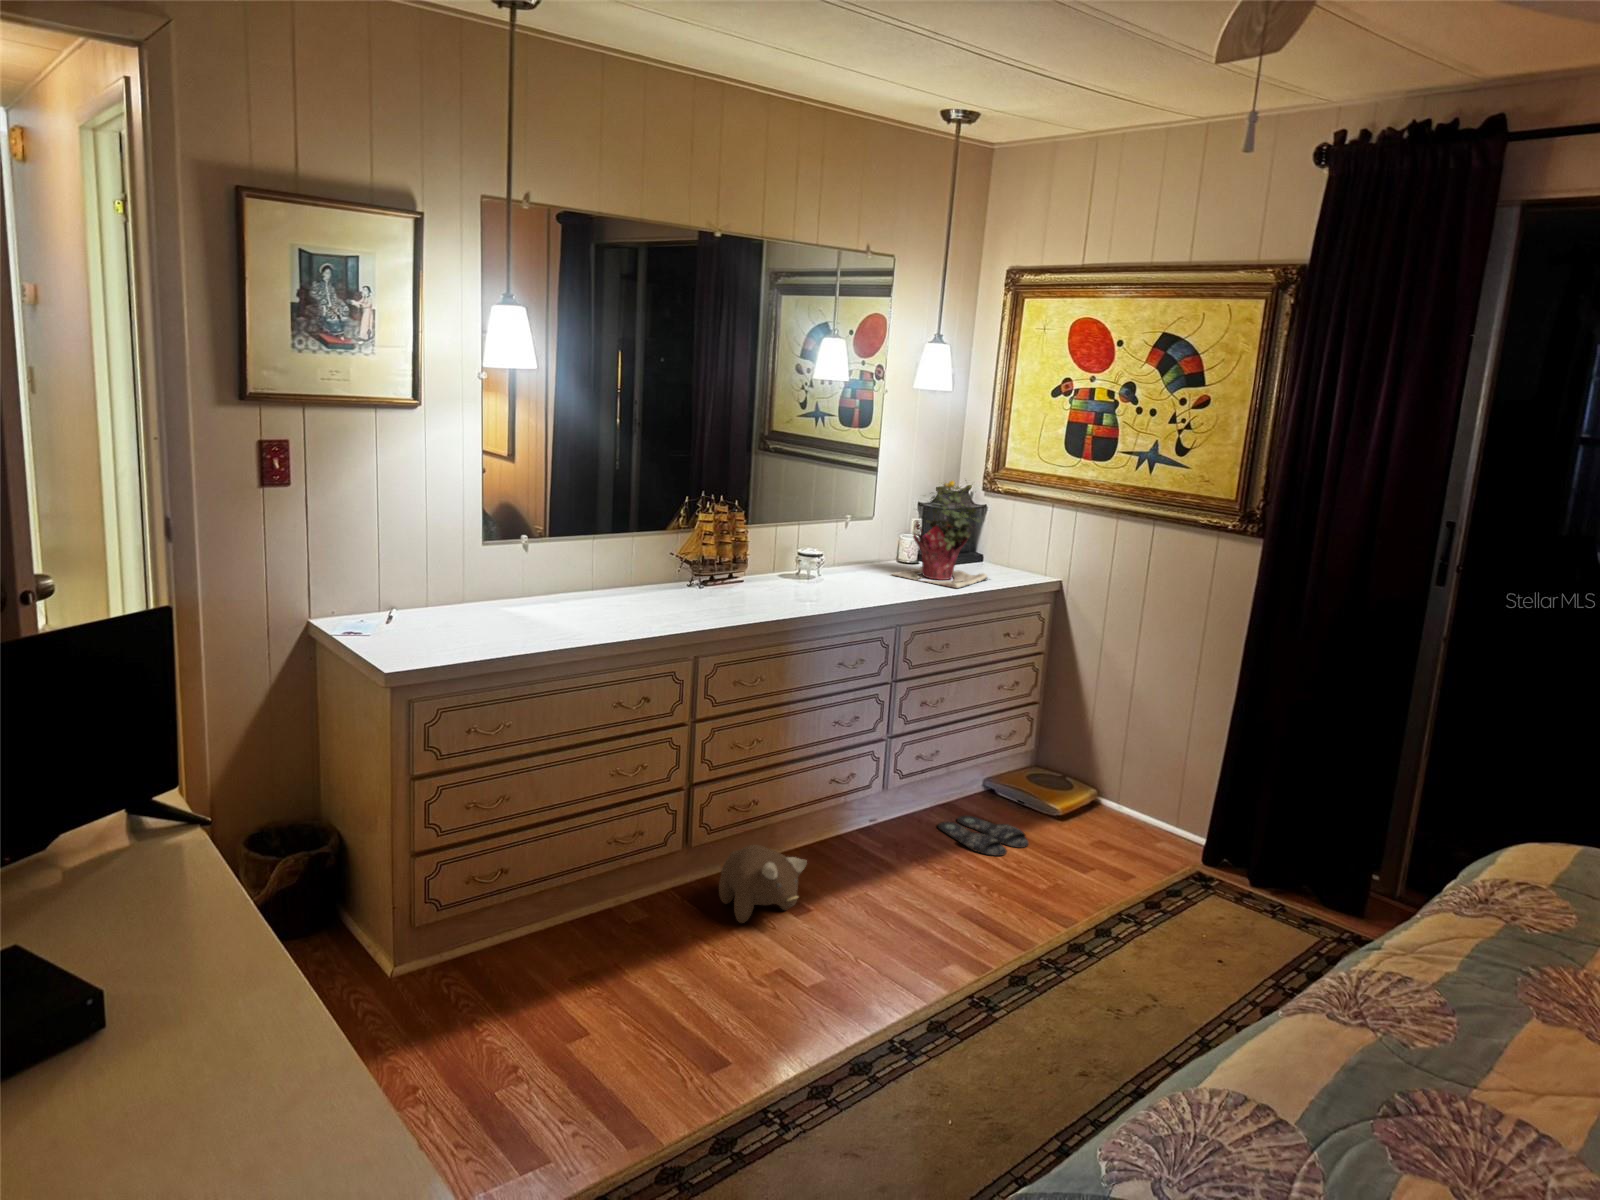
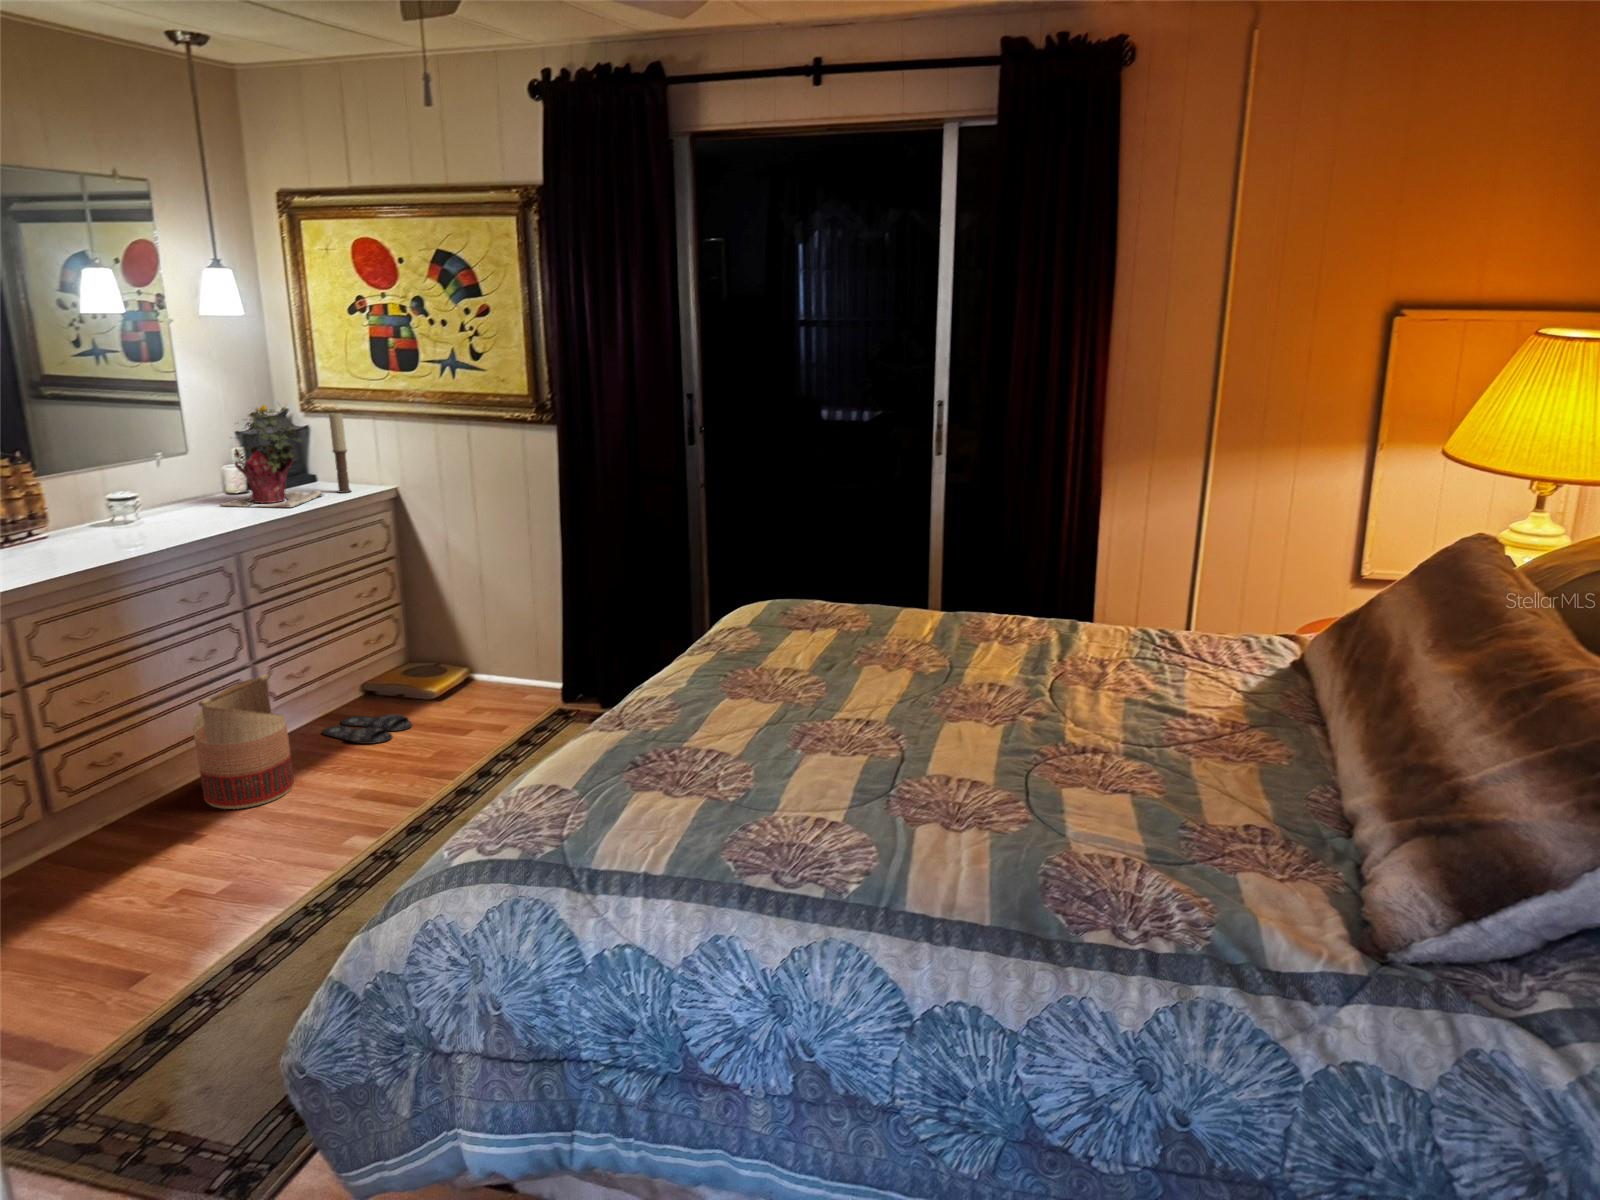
candle: none [1002,495,1025,580] -> present [329,413,351,493]
basket: none [819,757,909,893] -> present [193,674,294,809]
plush toy: present [719,845,807,923] -> none [93,787,187,867]

